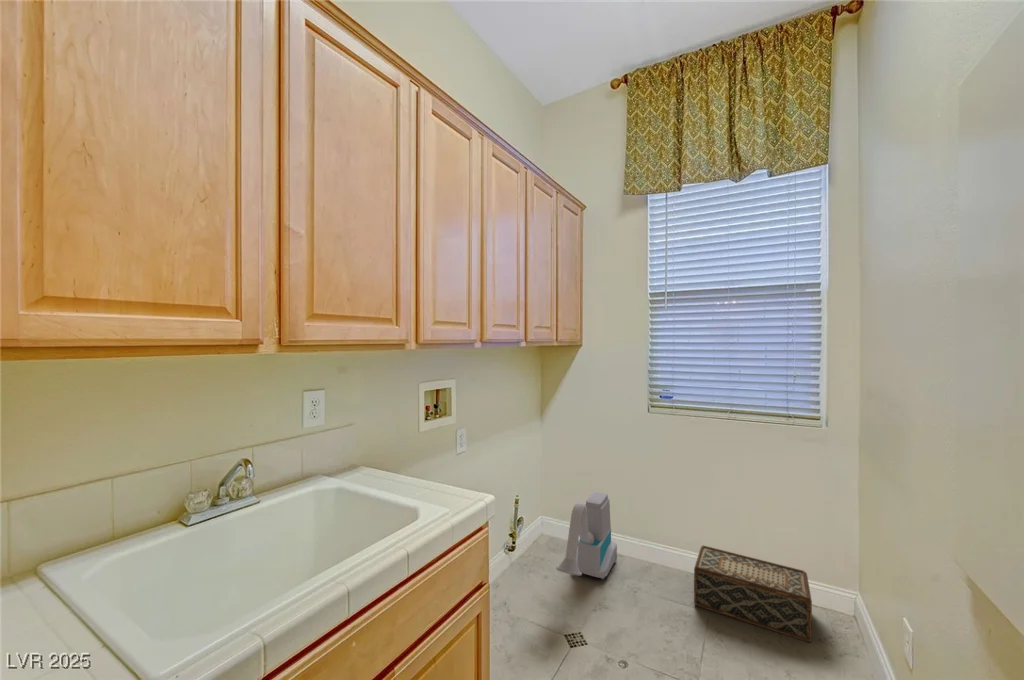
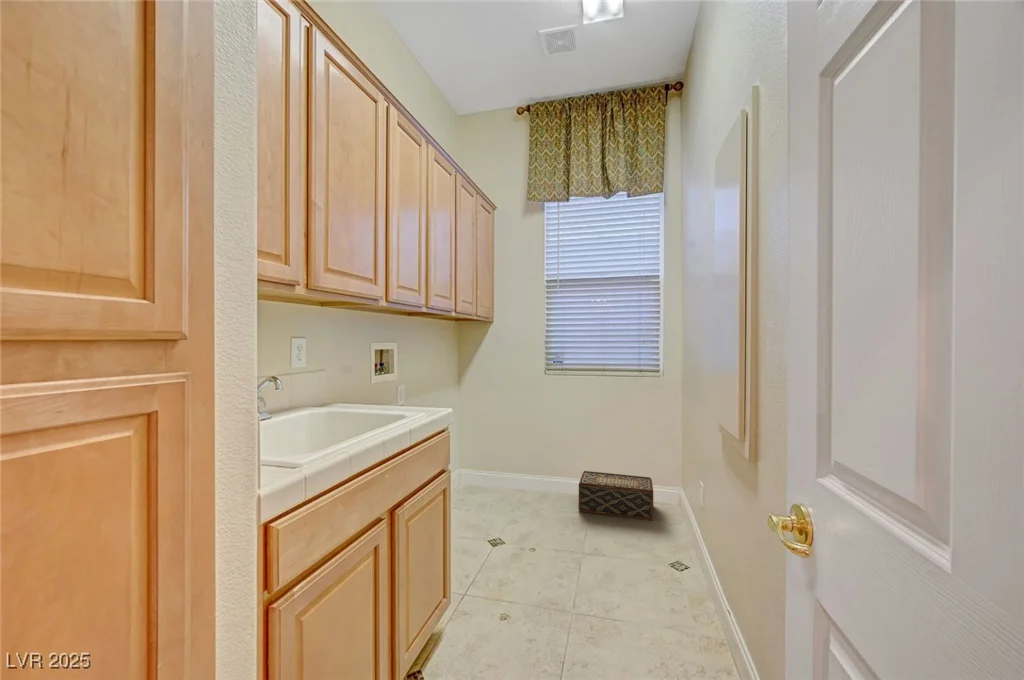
vacuum cleaner: present [556,492,617,580] -> none [477,440,521,505]

